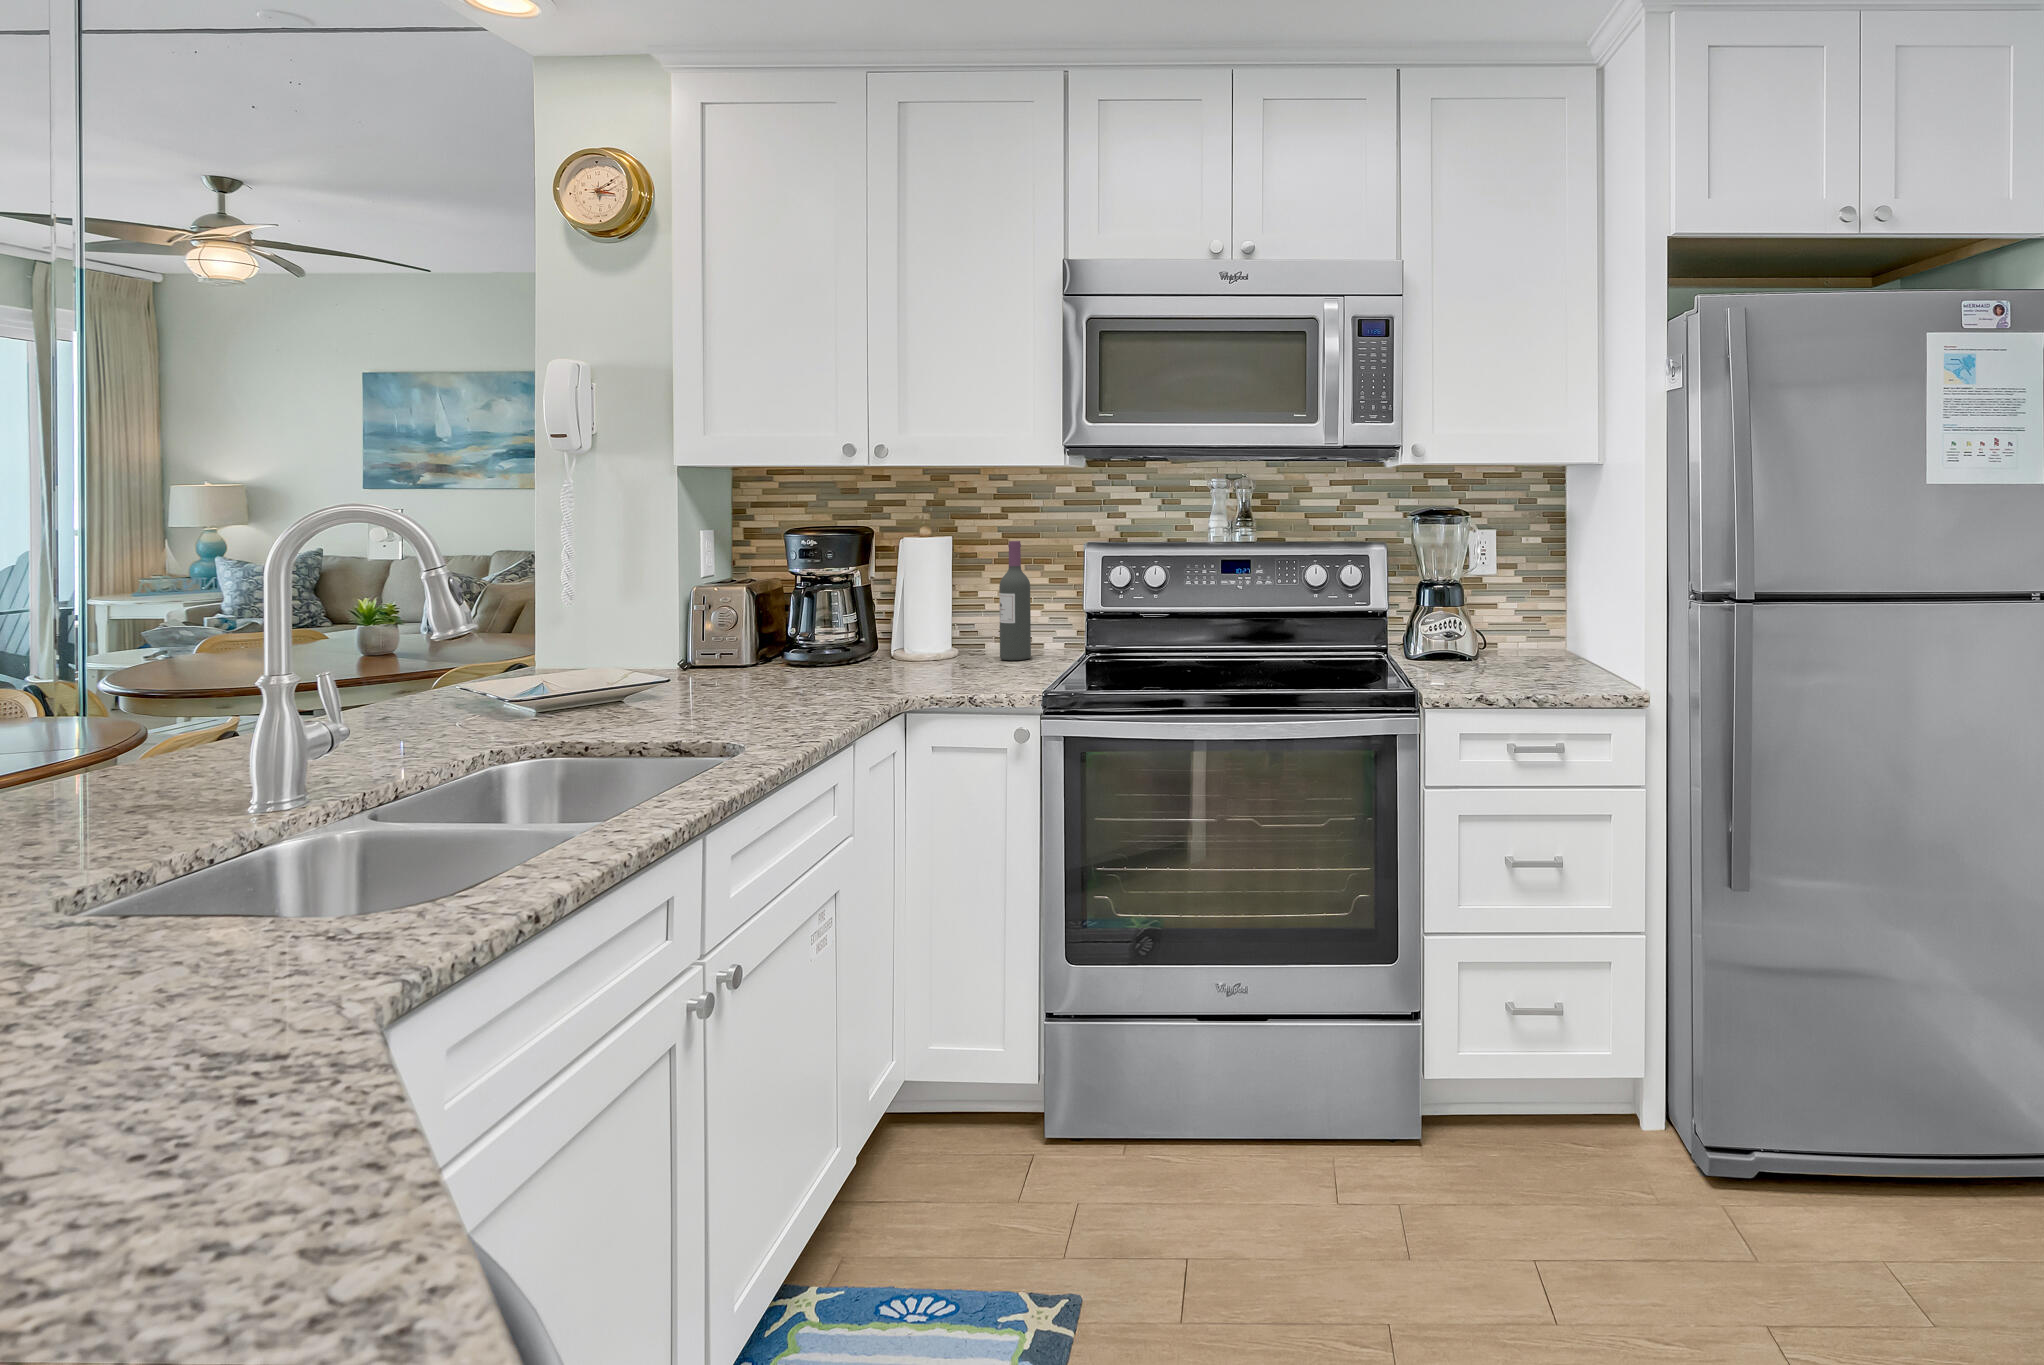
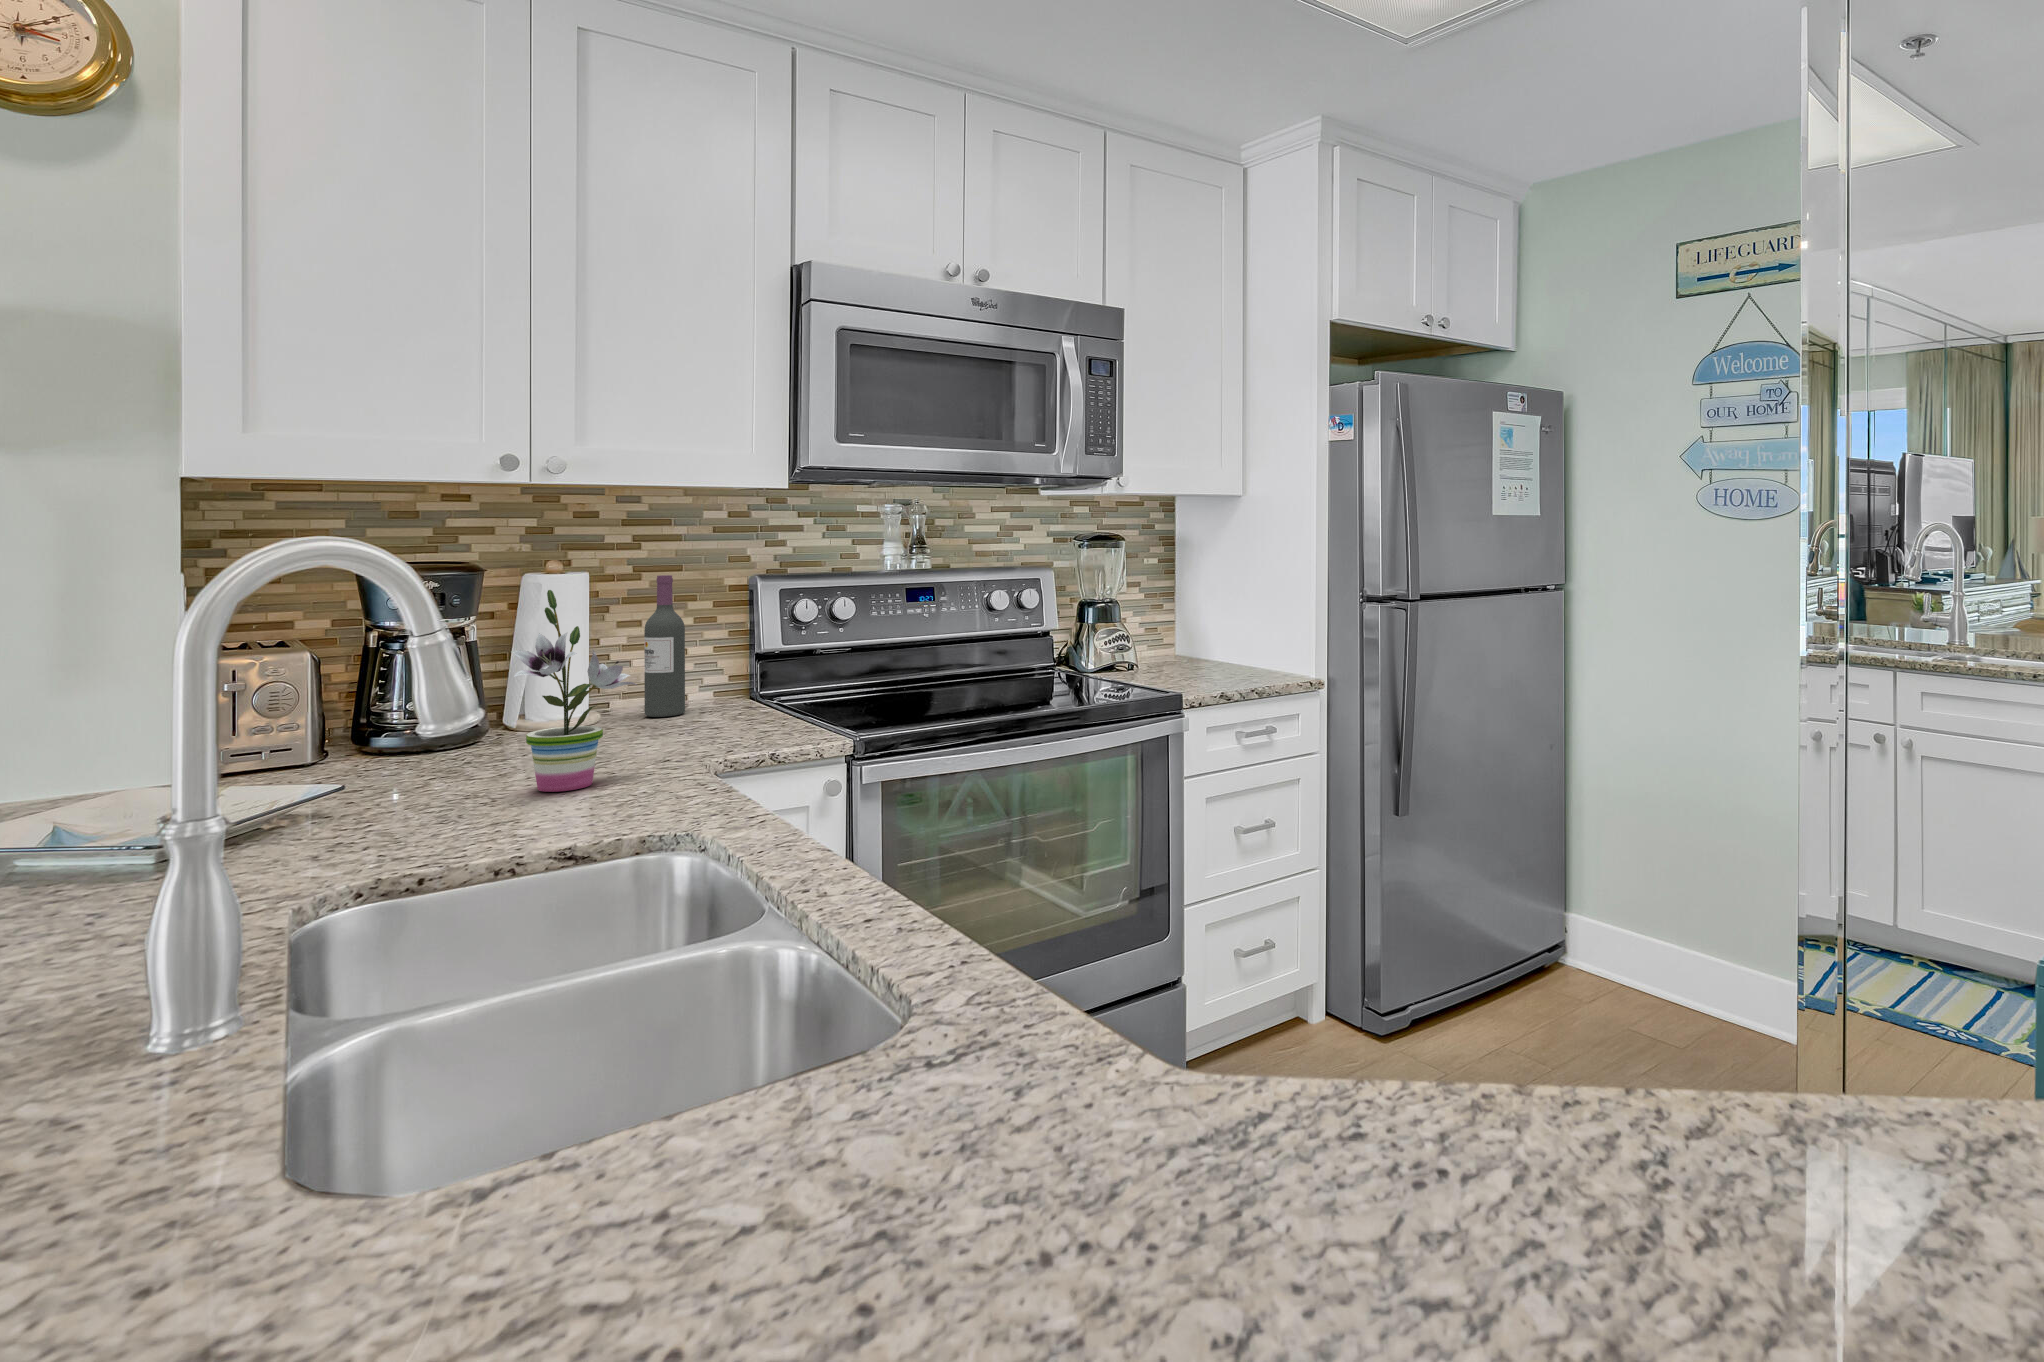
potted plant: none [748,551,851,704] -> present [512,590,637,792]

